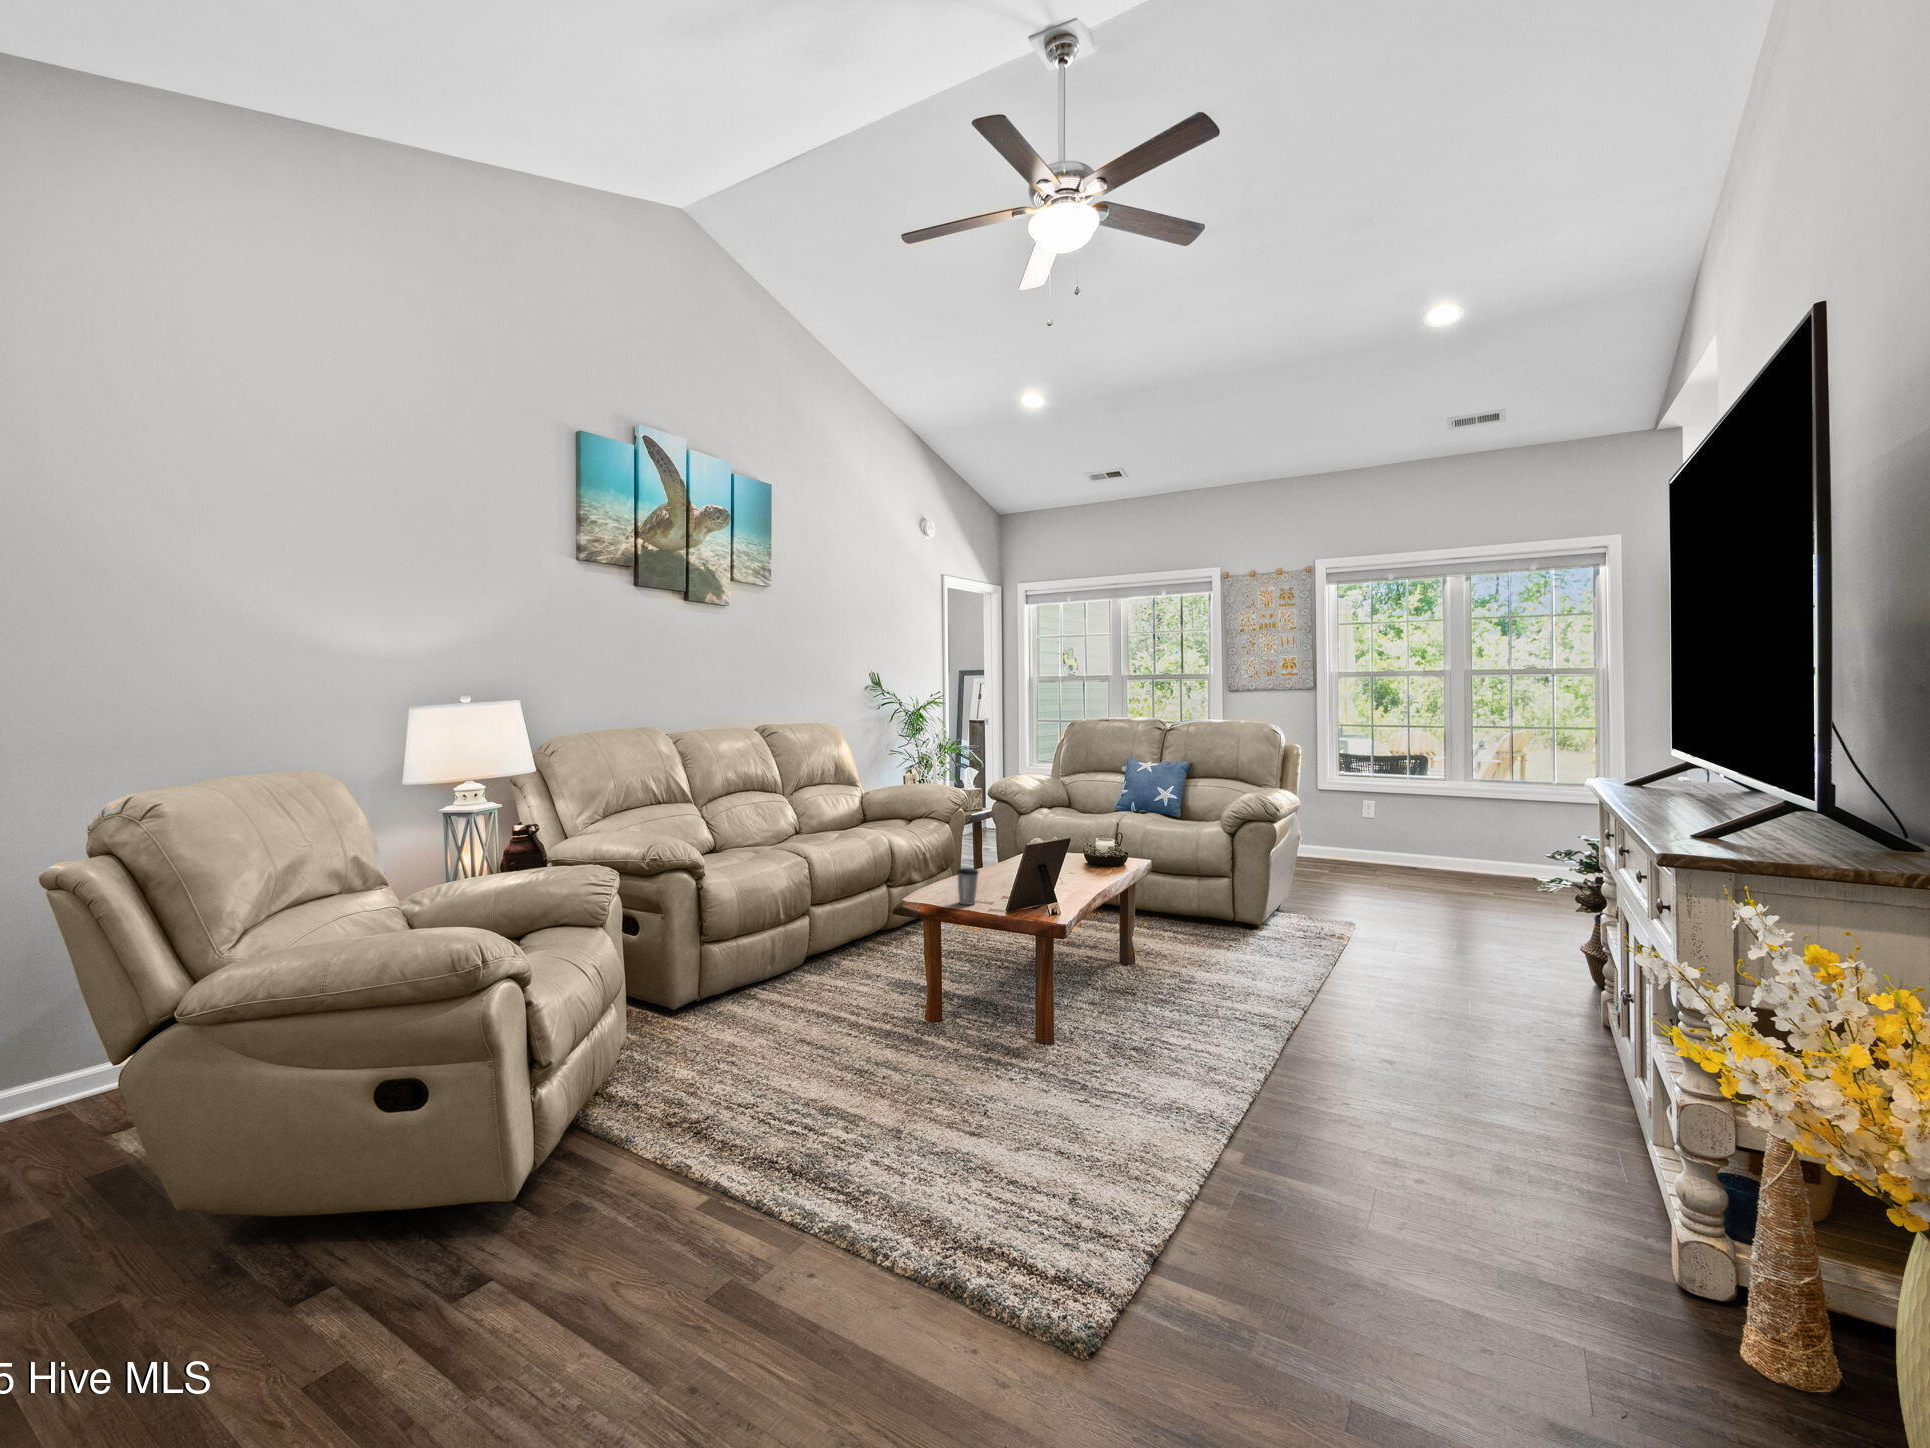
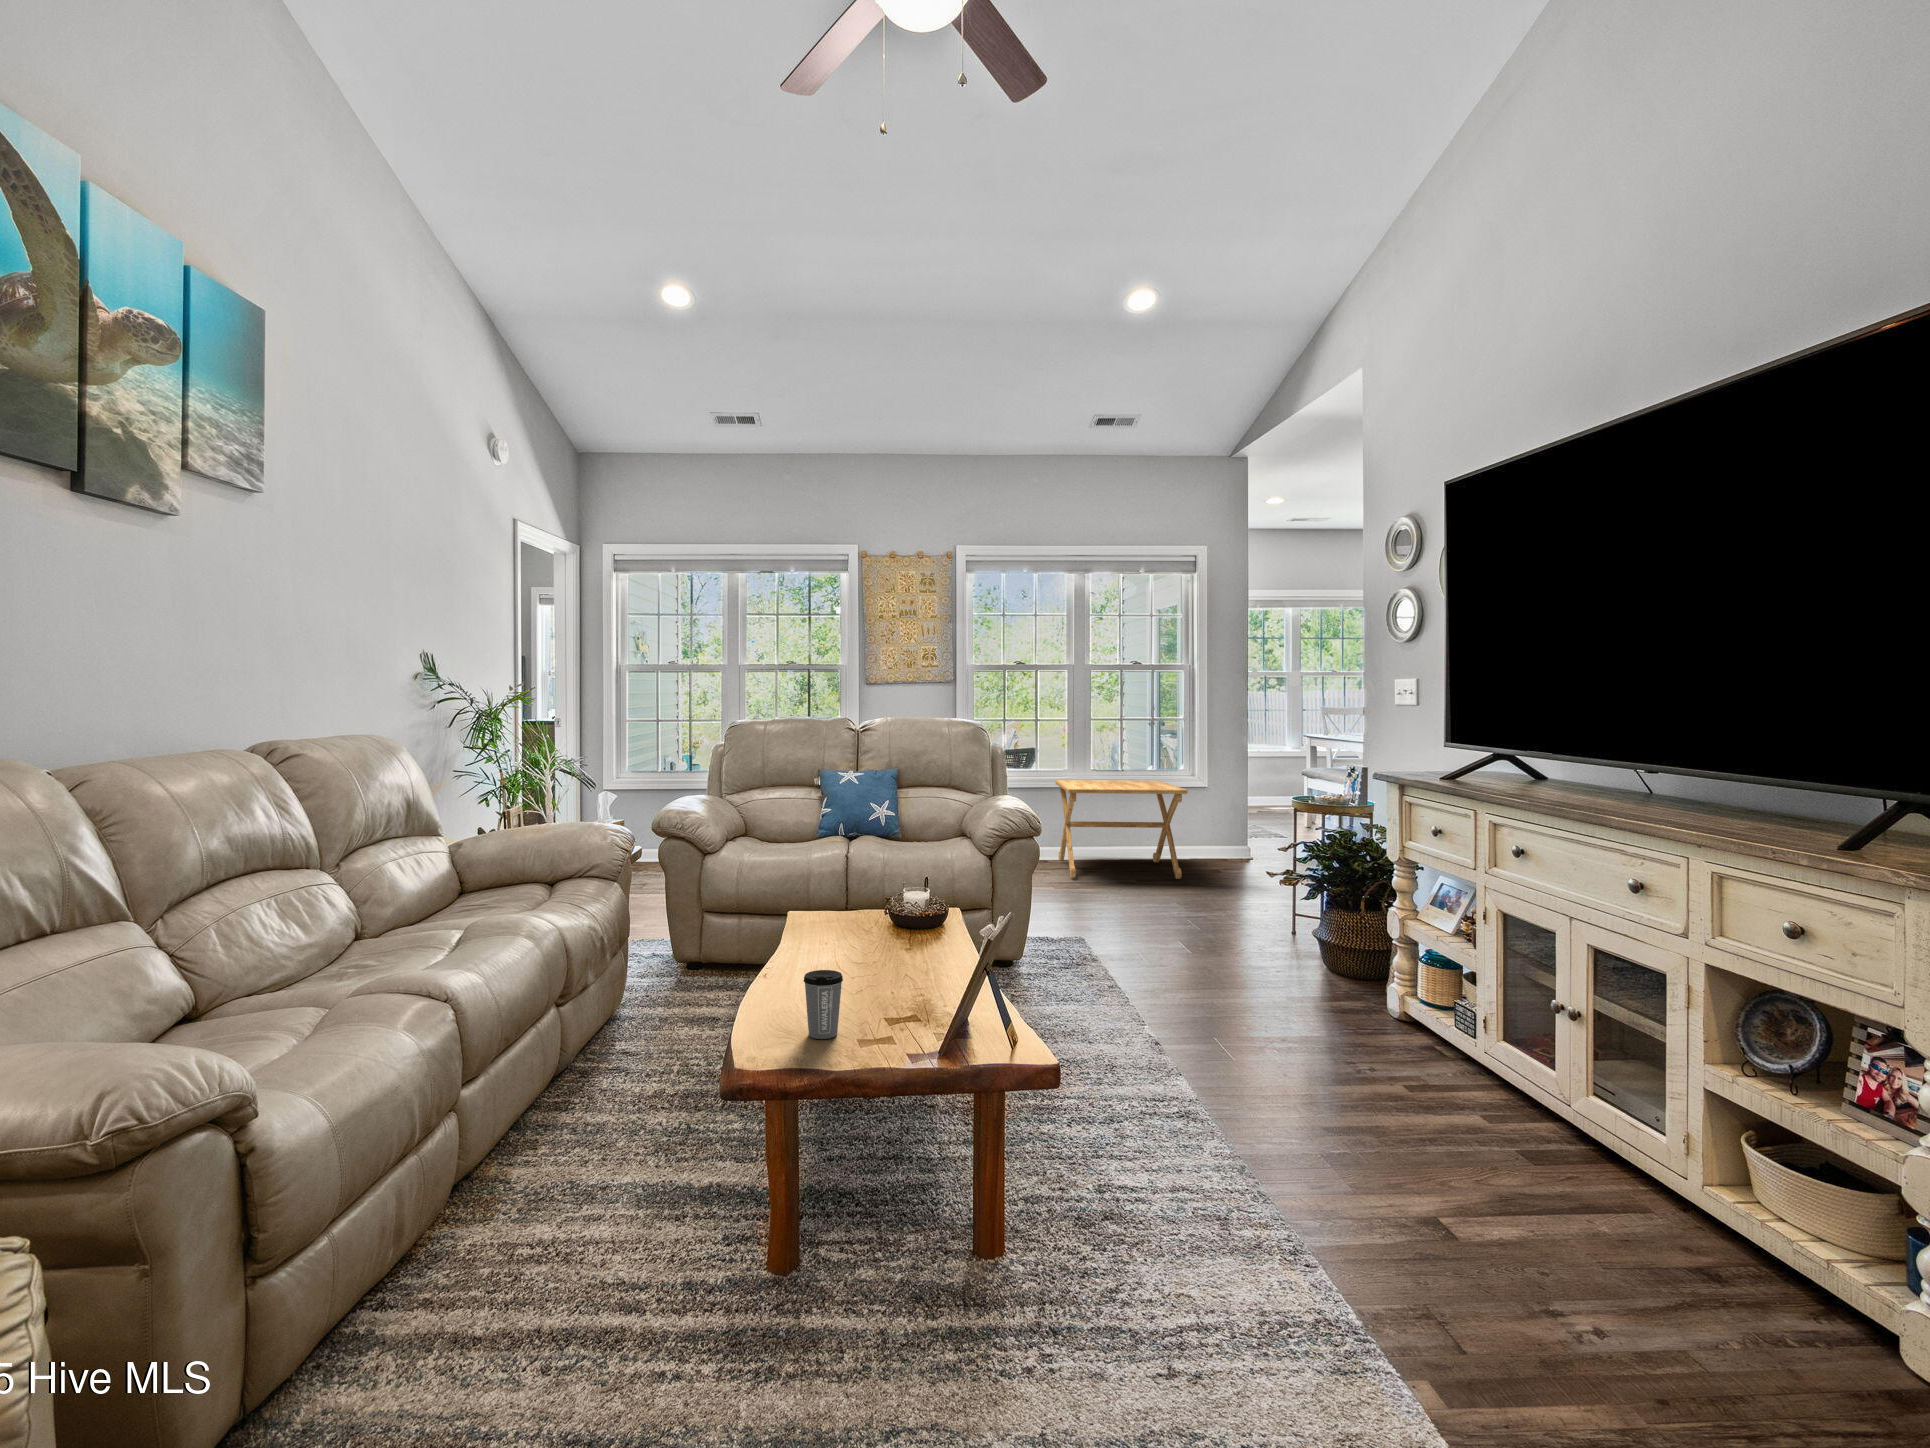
side table: none [1400,786,1538,893] -> present [1055,780,1188,879]

